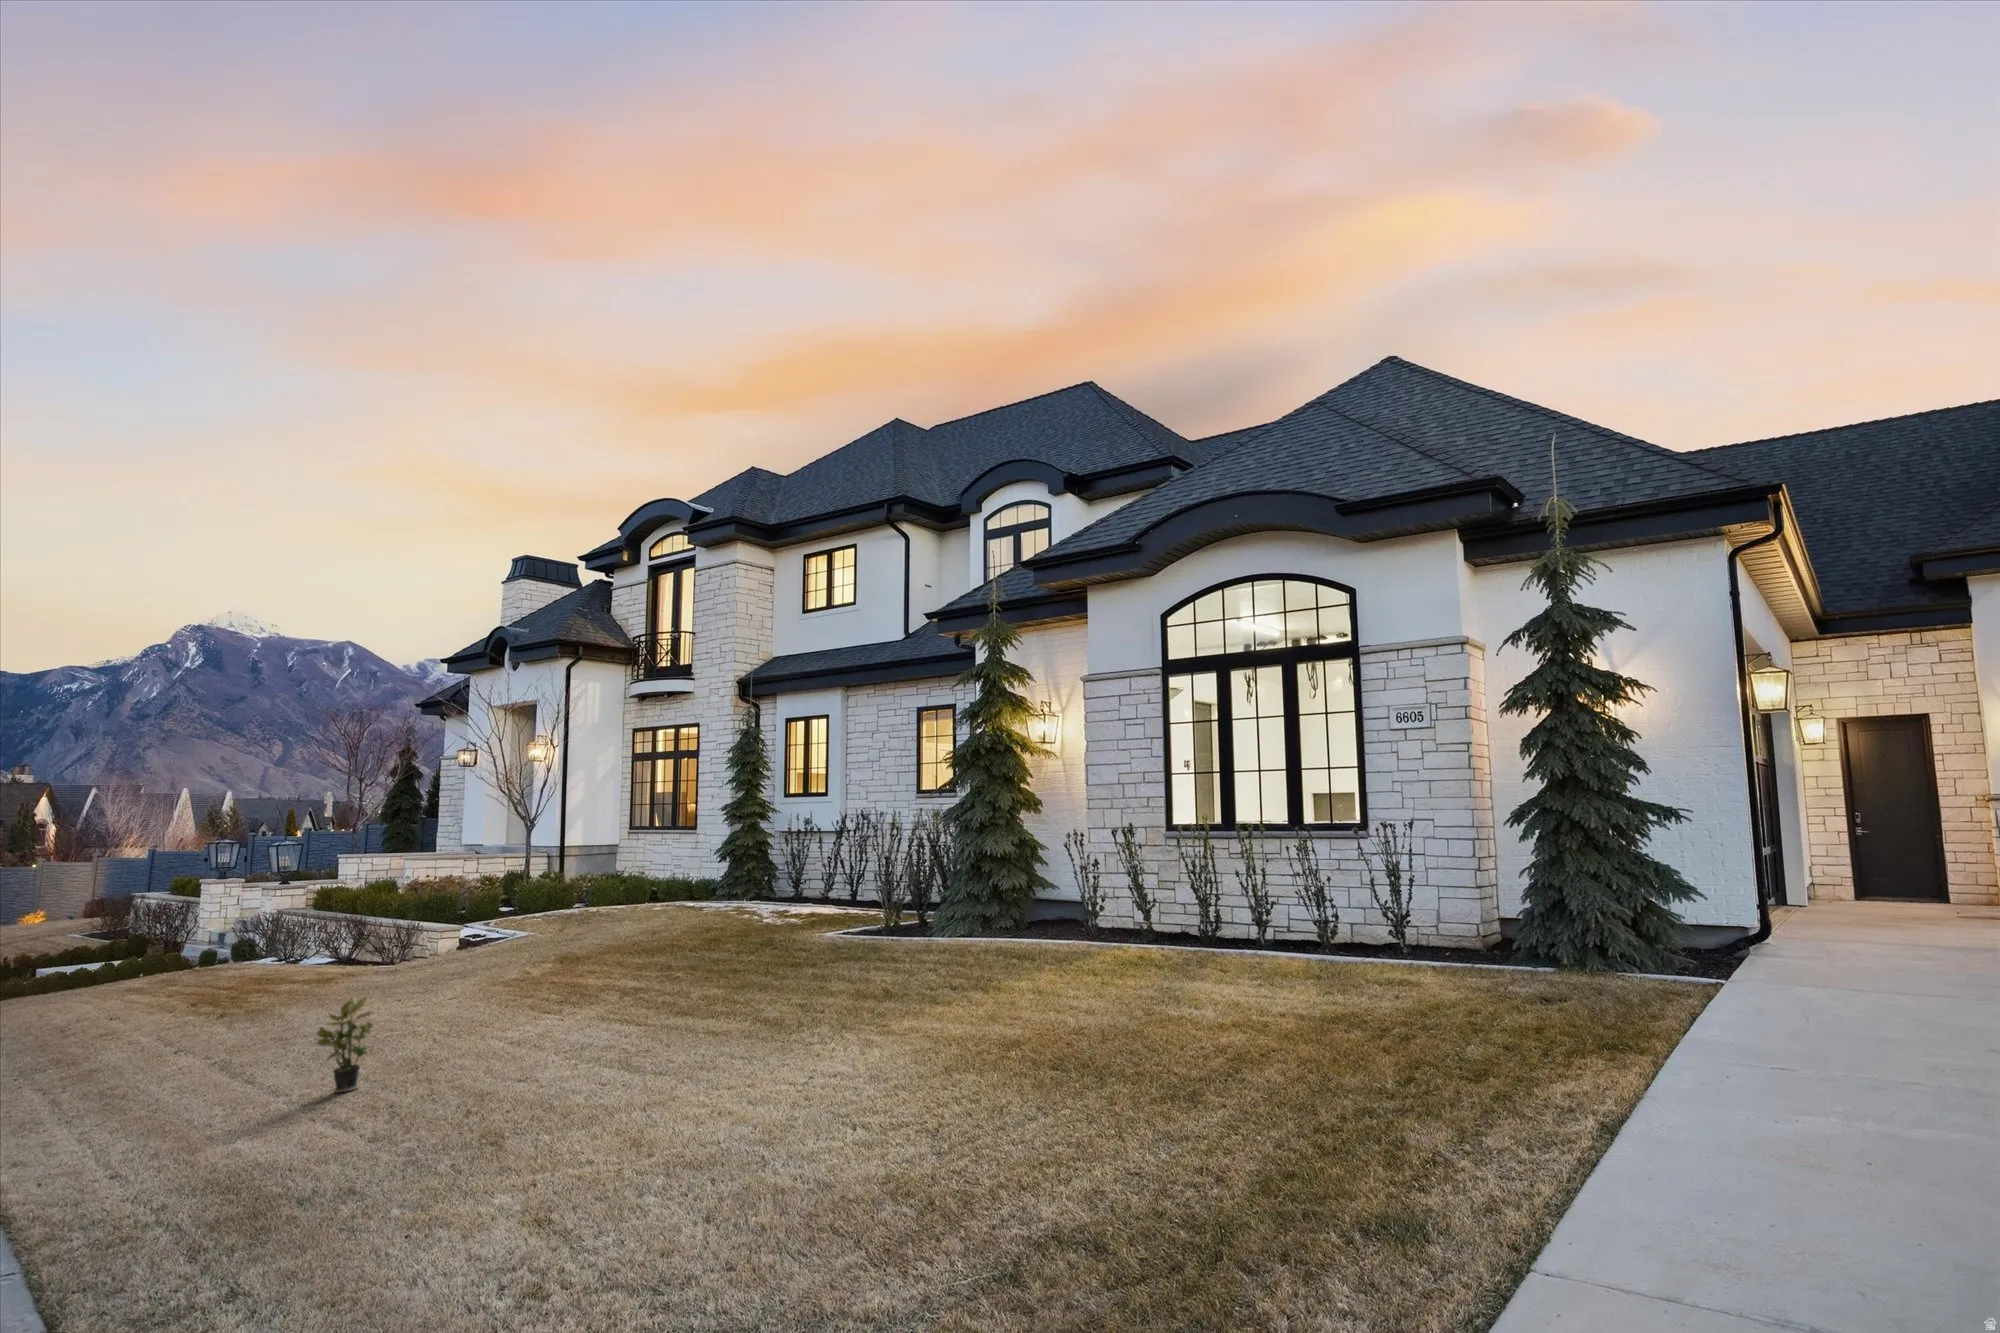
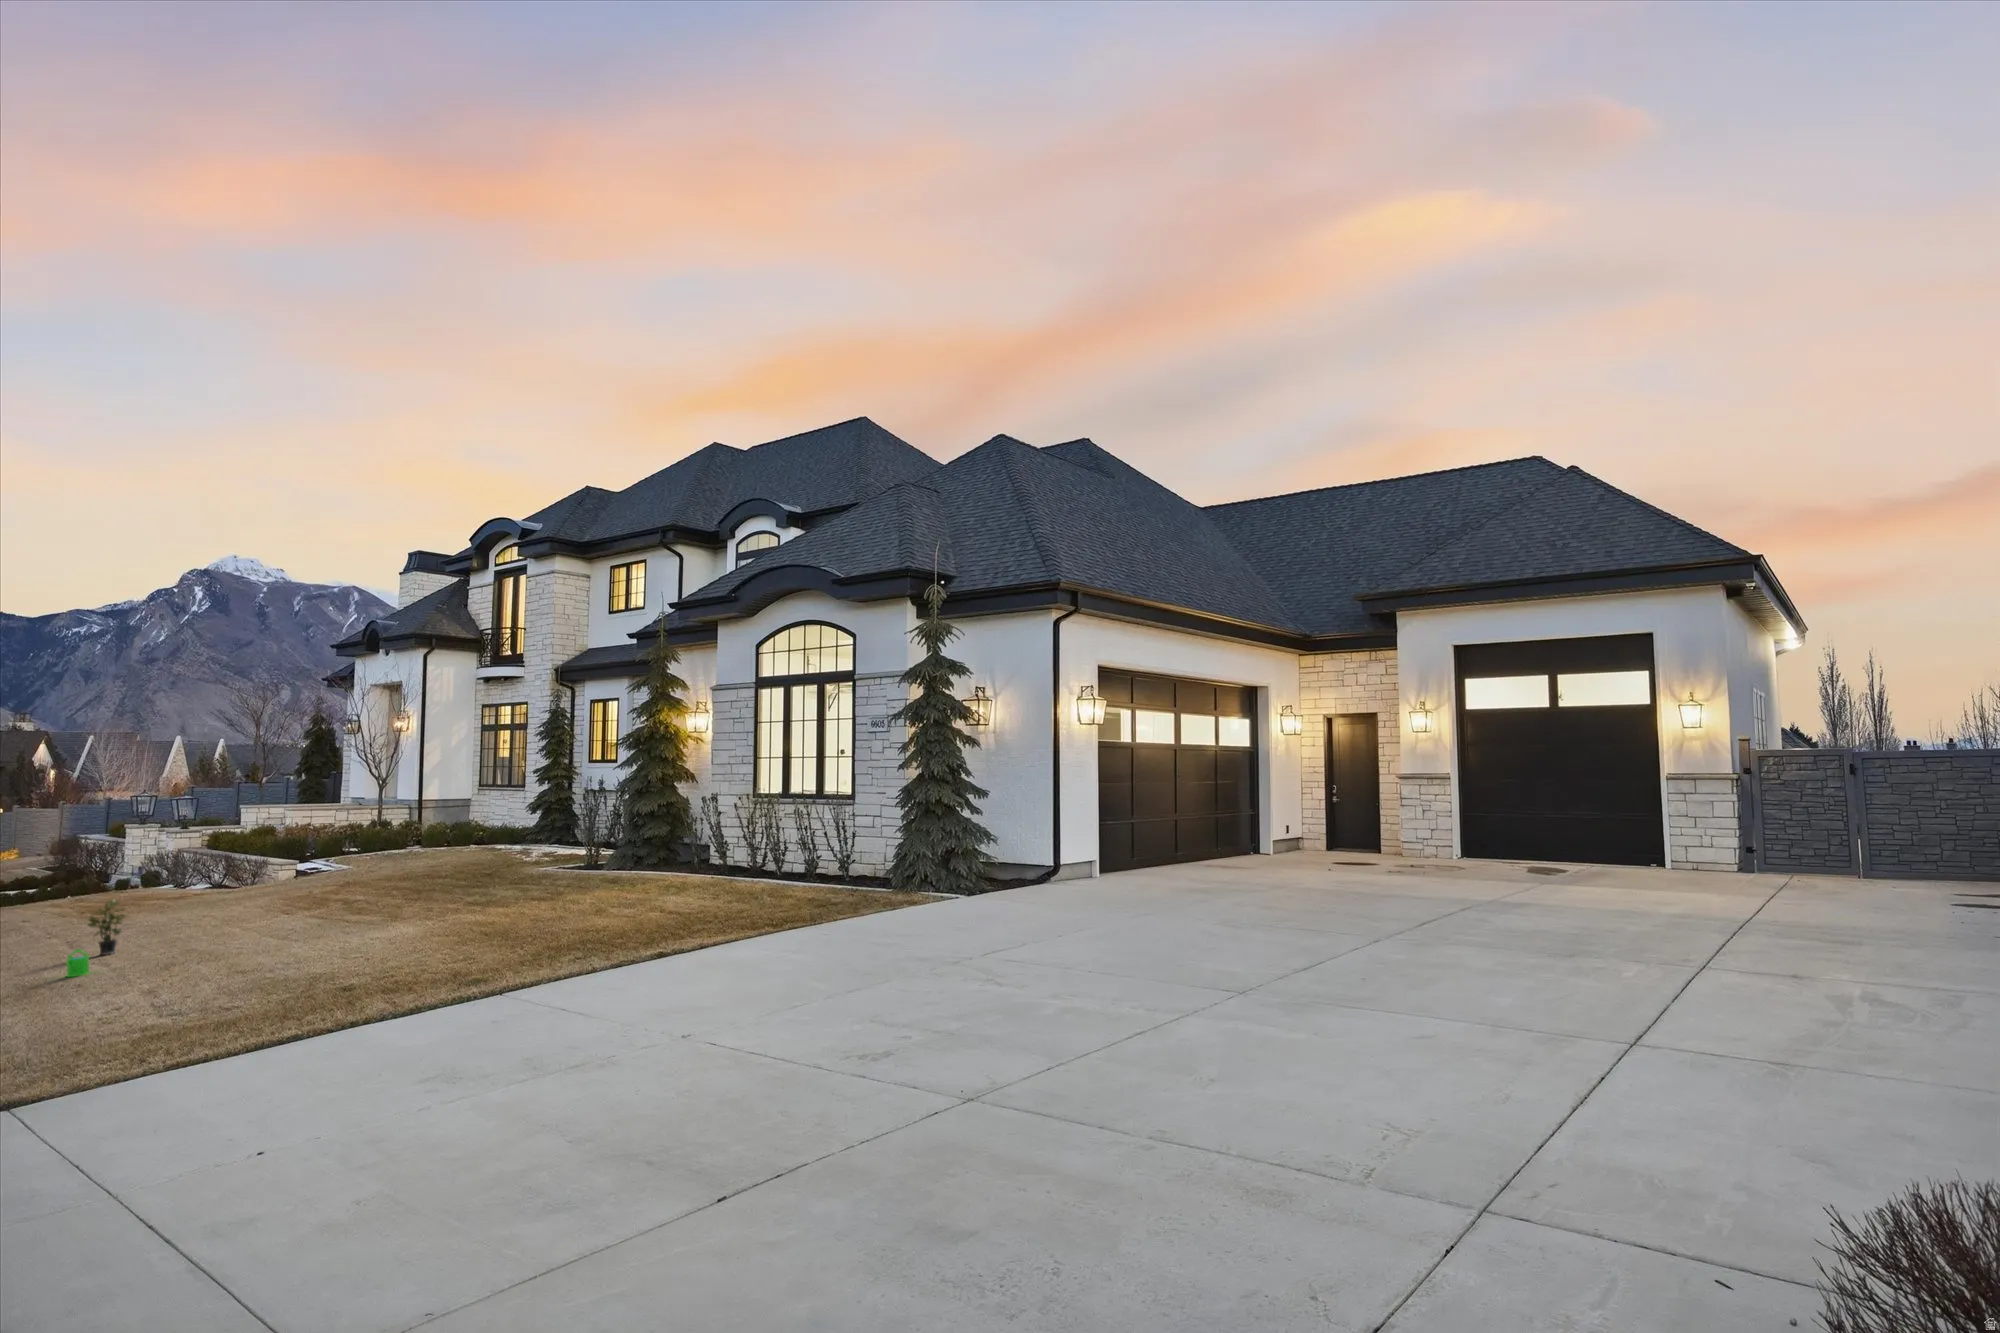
watering can: none [330,1097,372,1151] -> present [66,949,89,977]

